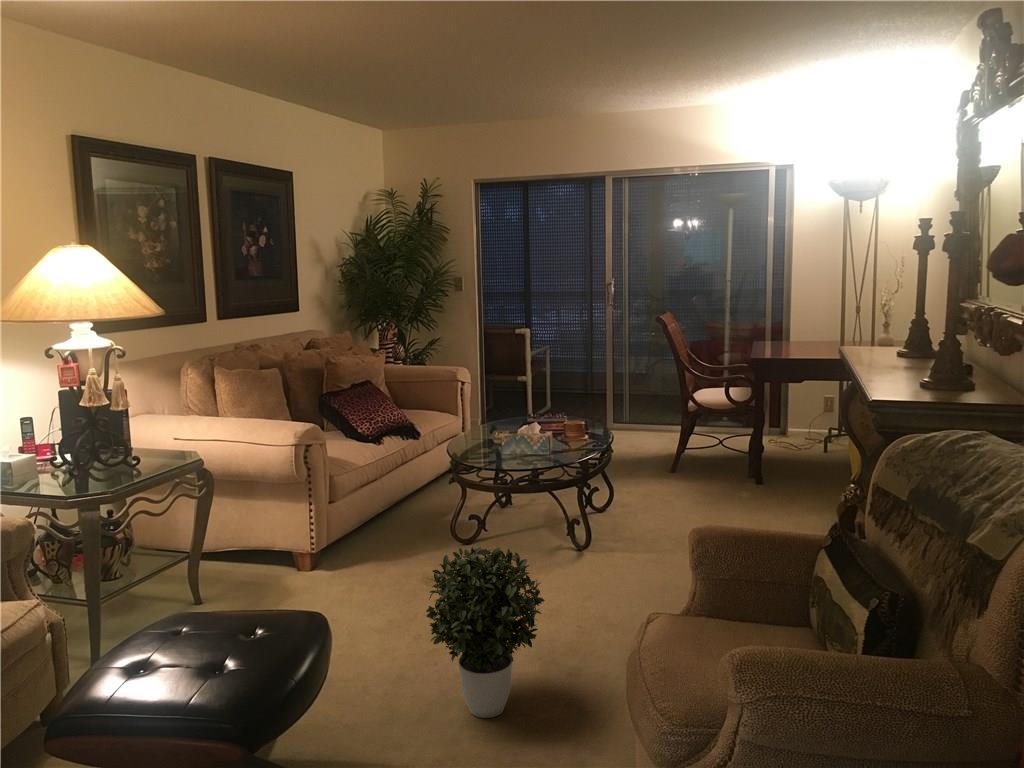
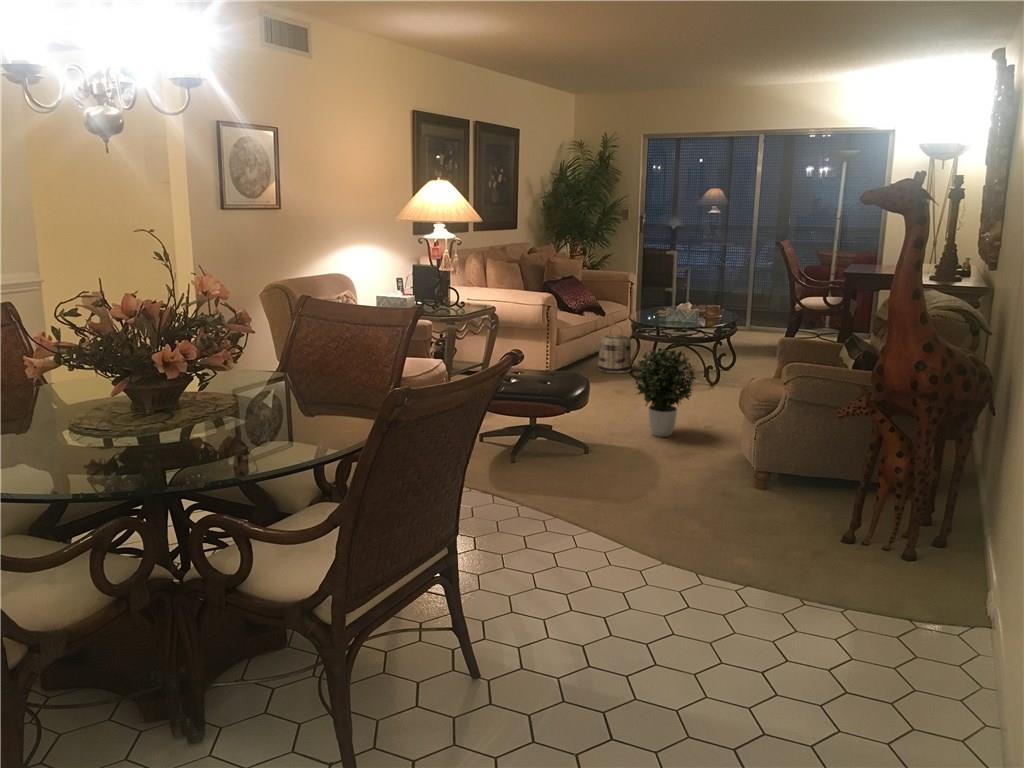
basket: none [408,459,459,535] -> present [598,332,631,373]

